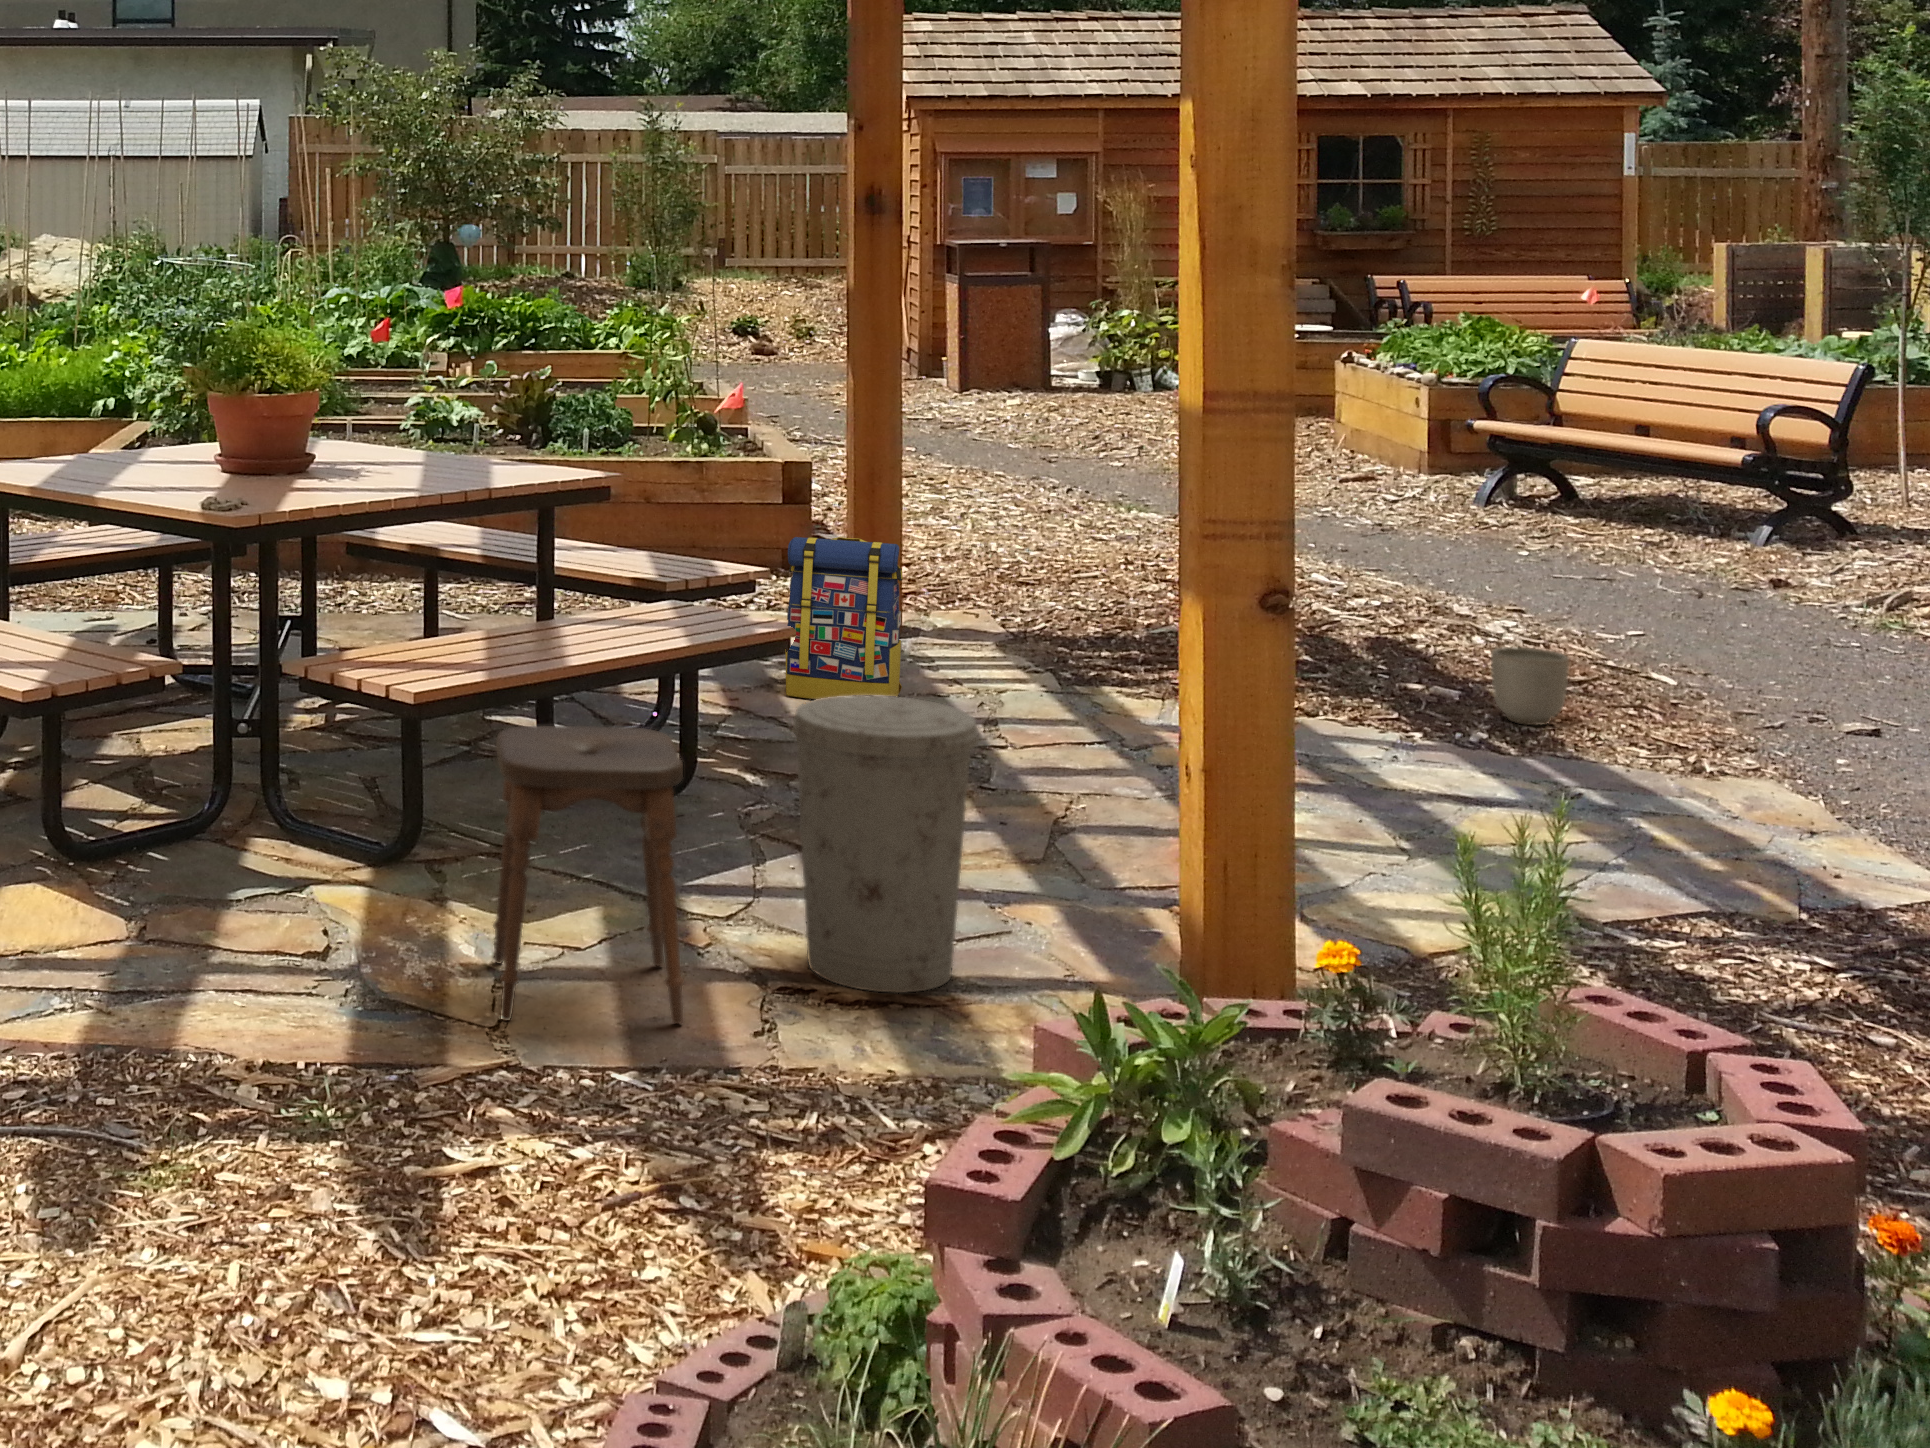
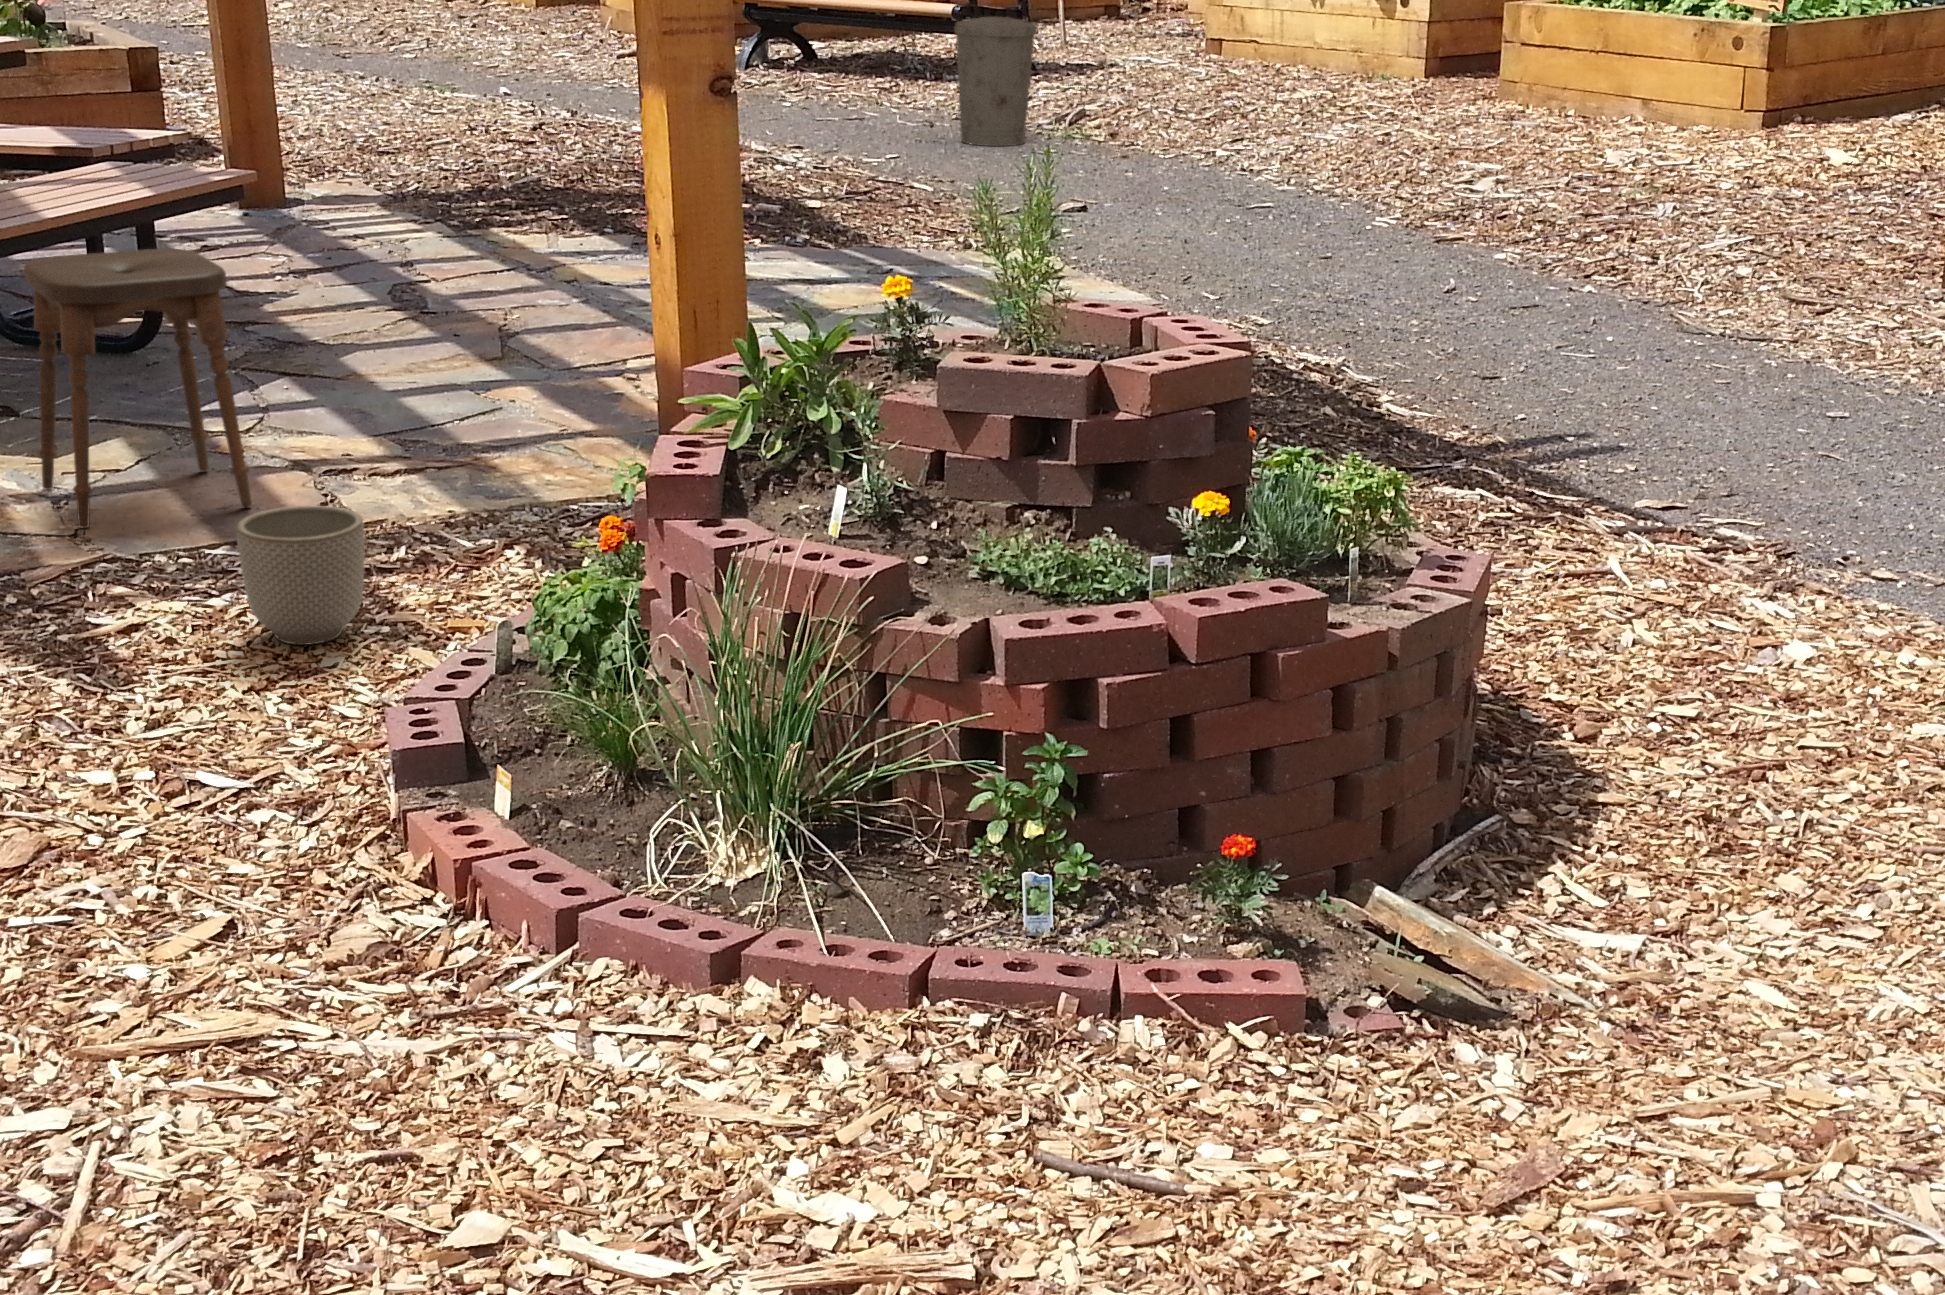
backpack: present [785,537,903,699] -> none [188,98,313,260]
planter: present [1491,647,1569,725] -> present [237,506,365,645]
trash can: present [793,695,979,993] -> present [955,17,1037,146]

